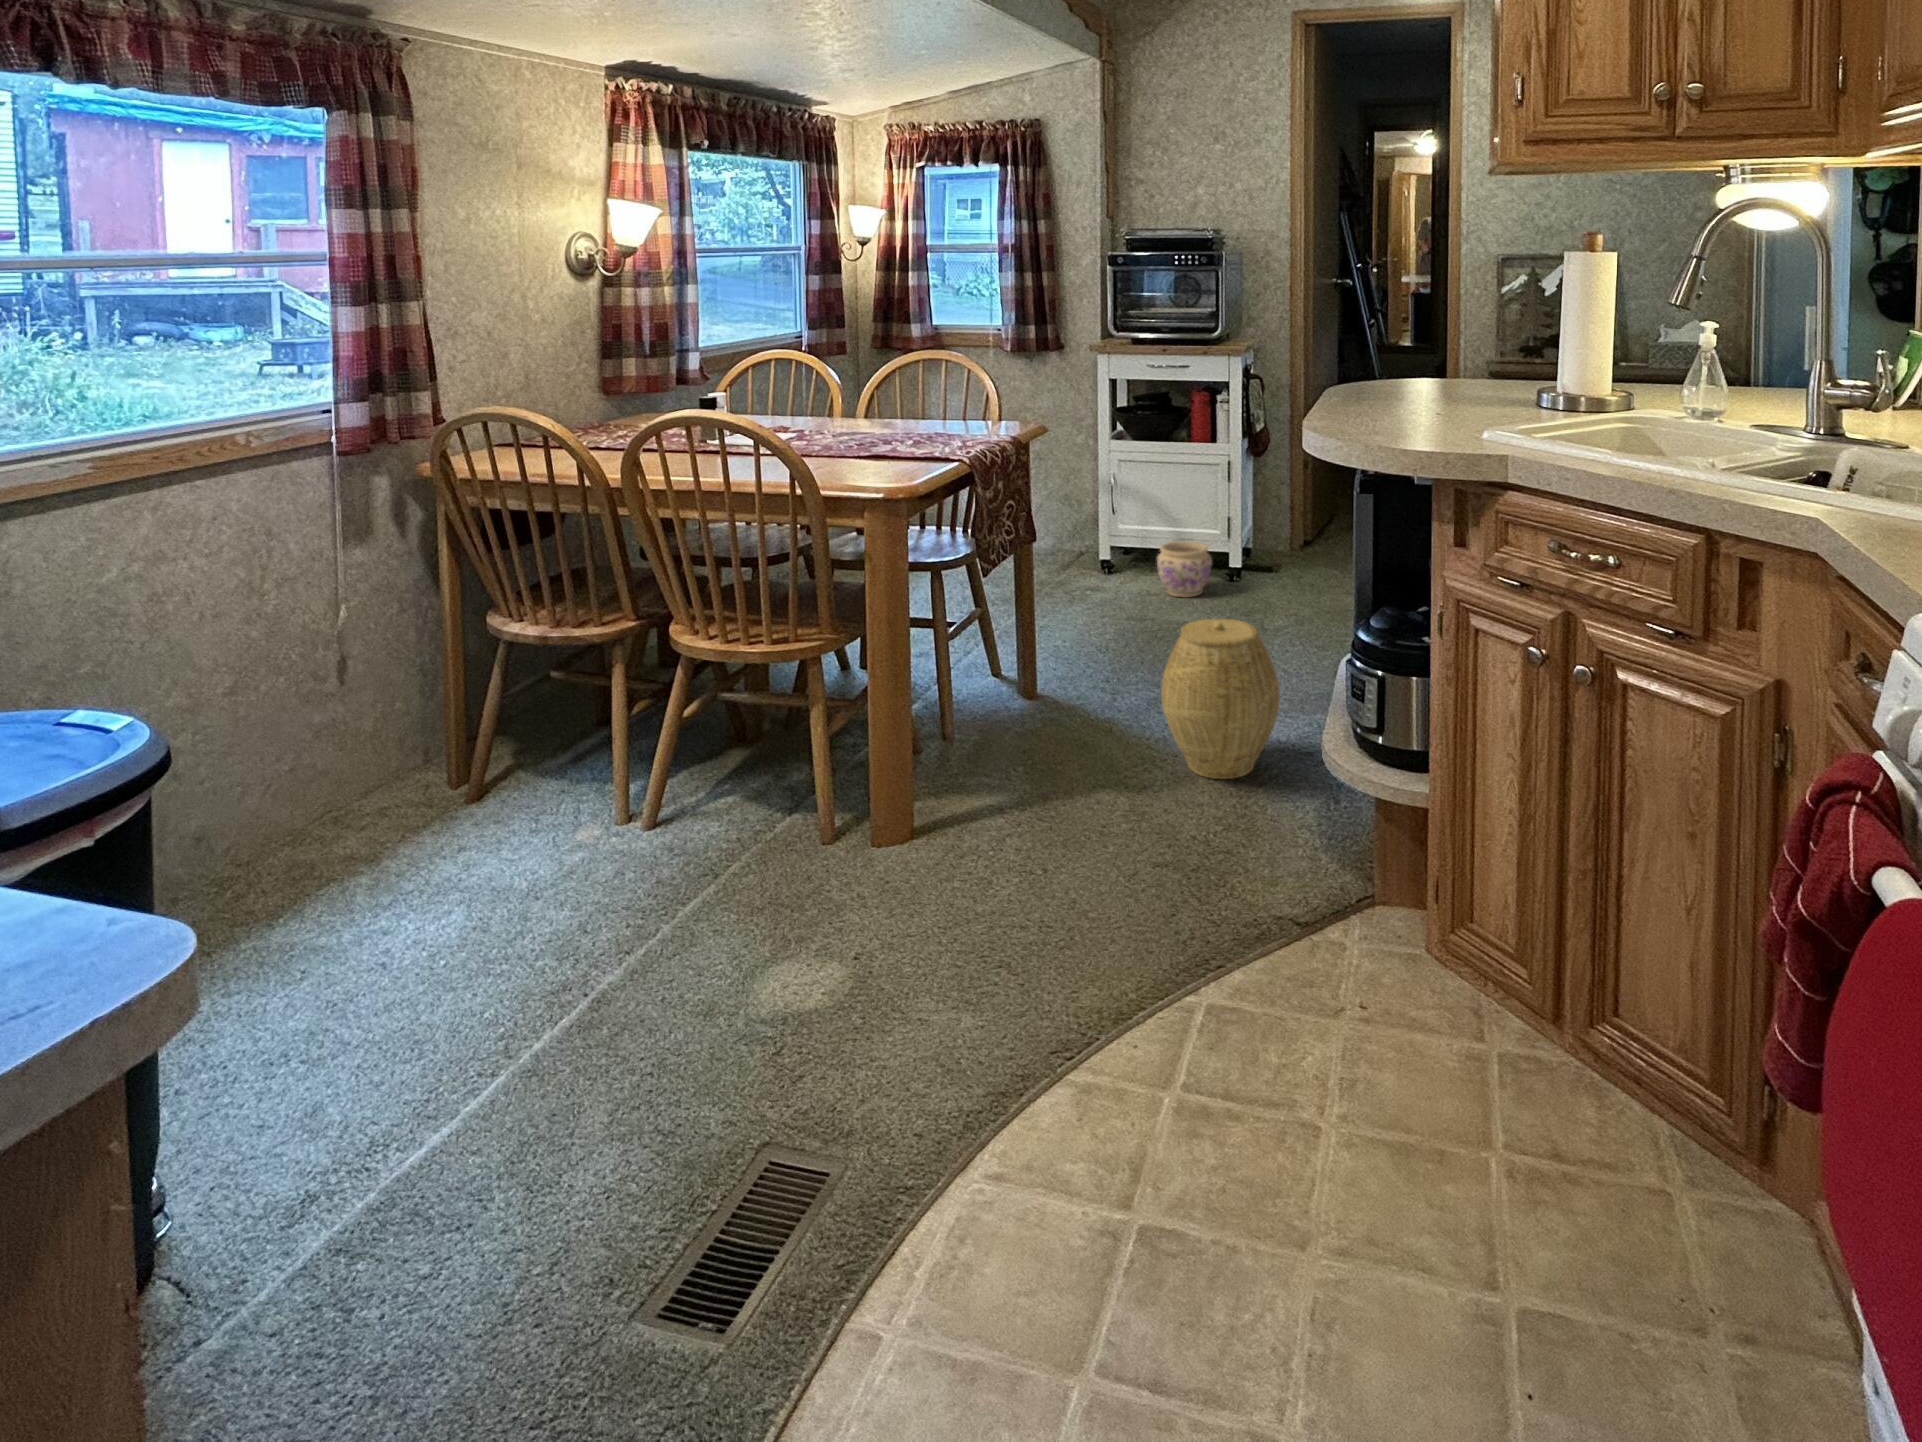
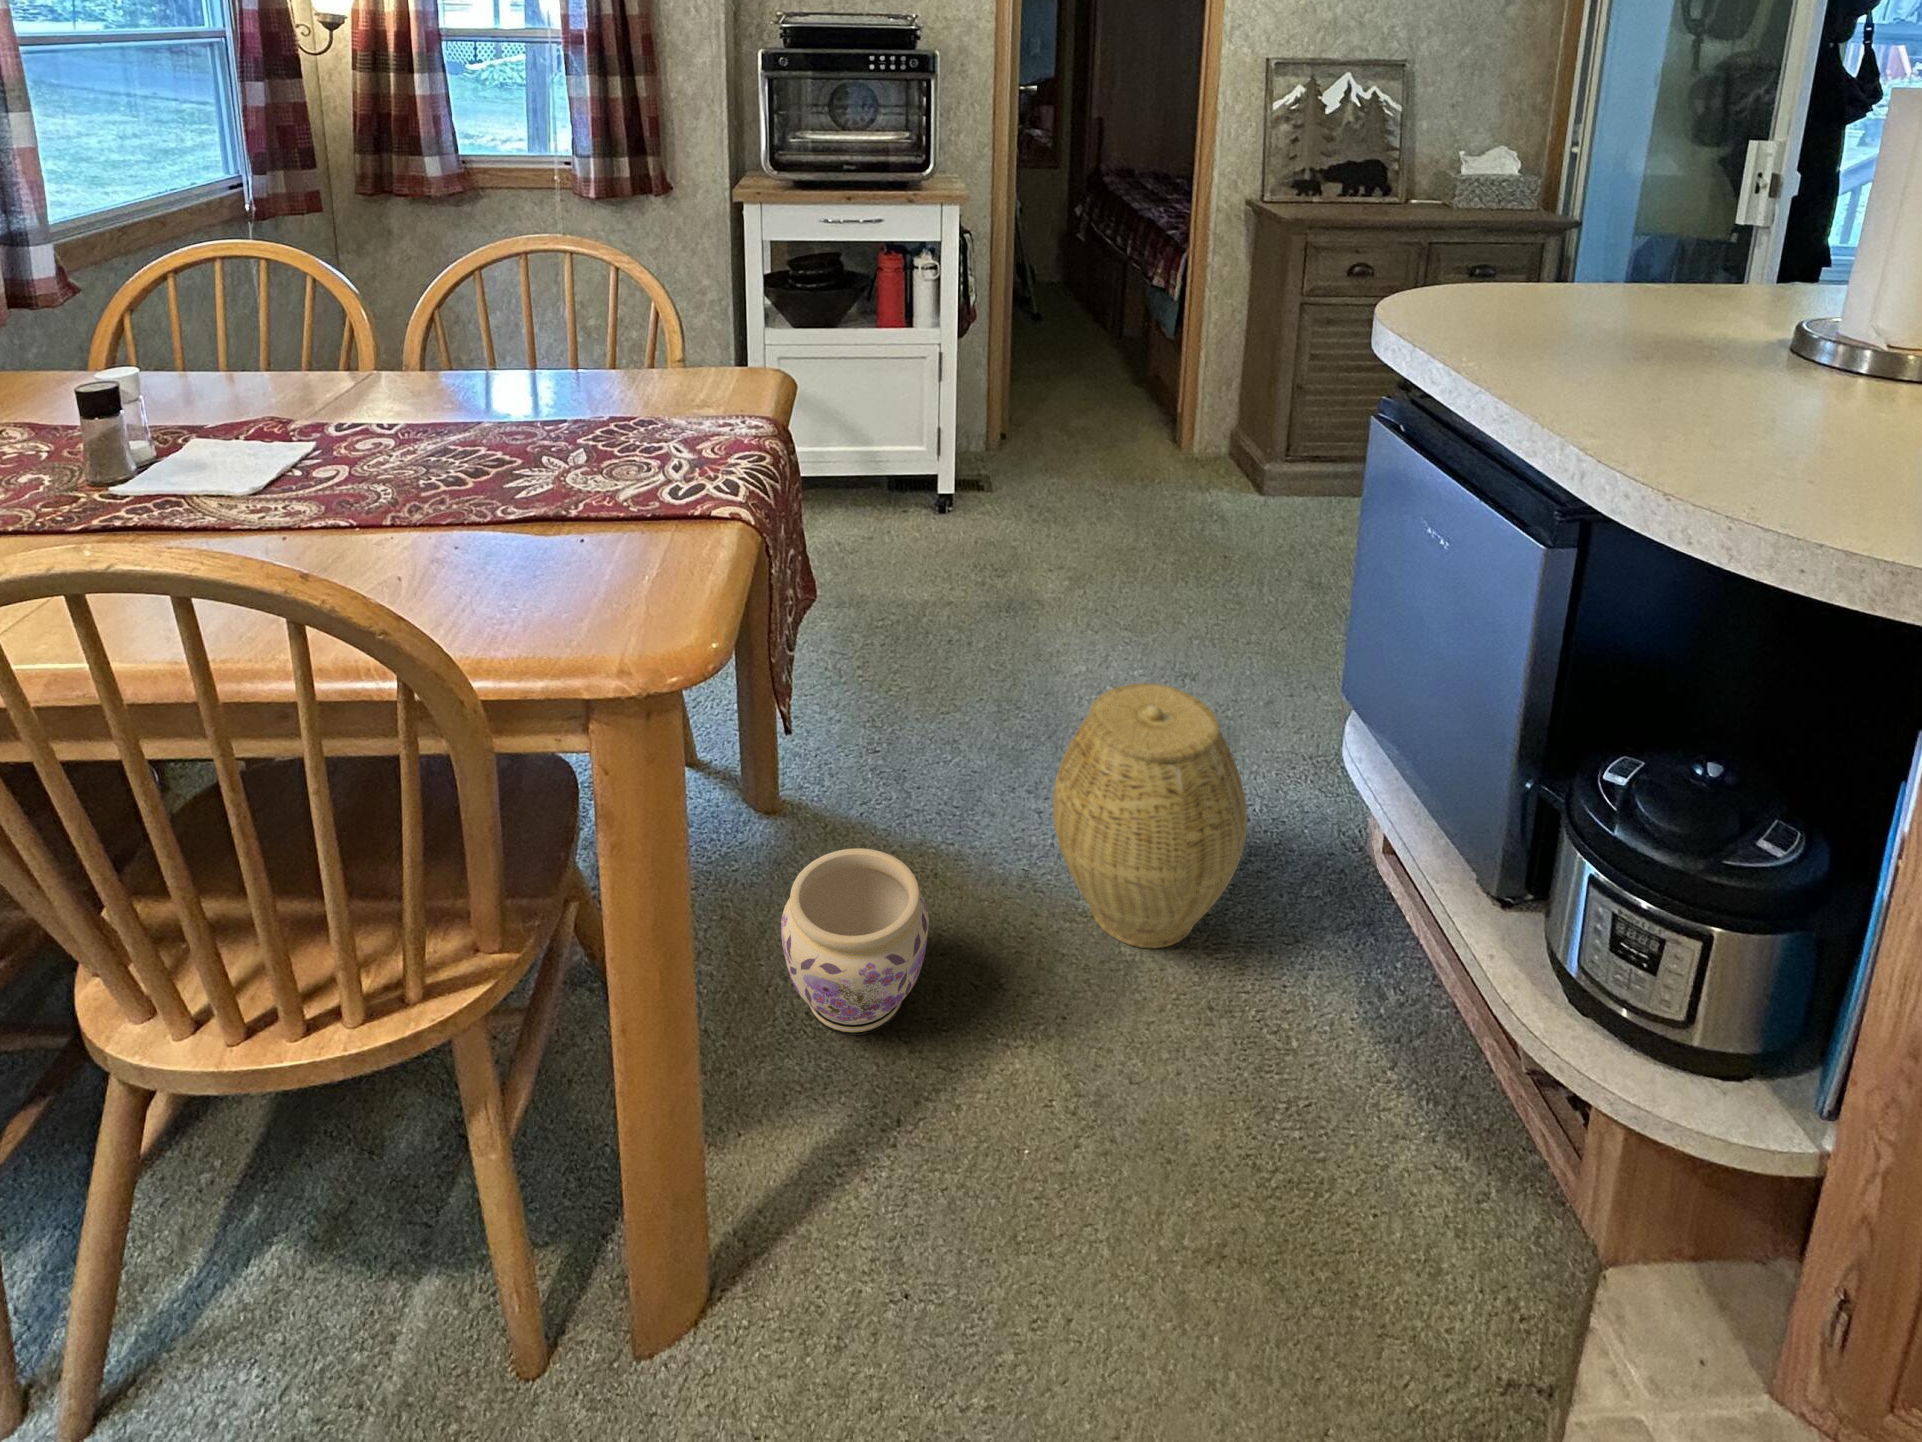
planter: present [1157,541,1212,598] -> present [781,848,929,1035]

